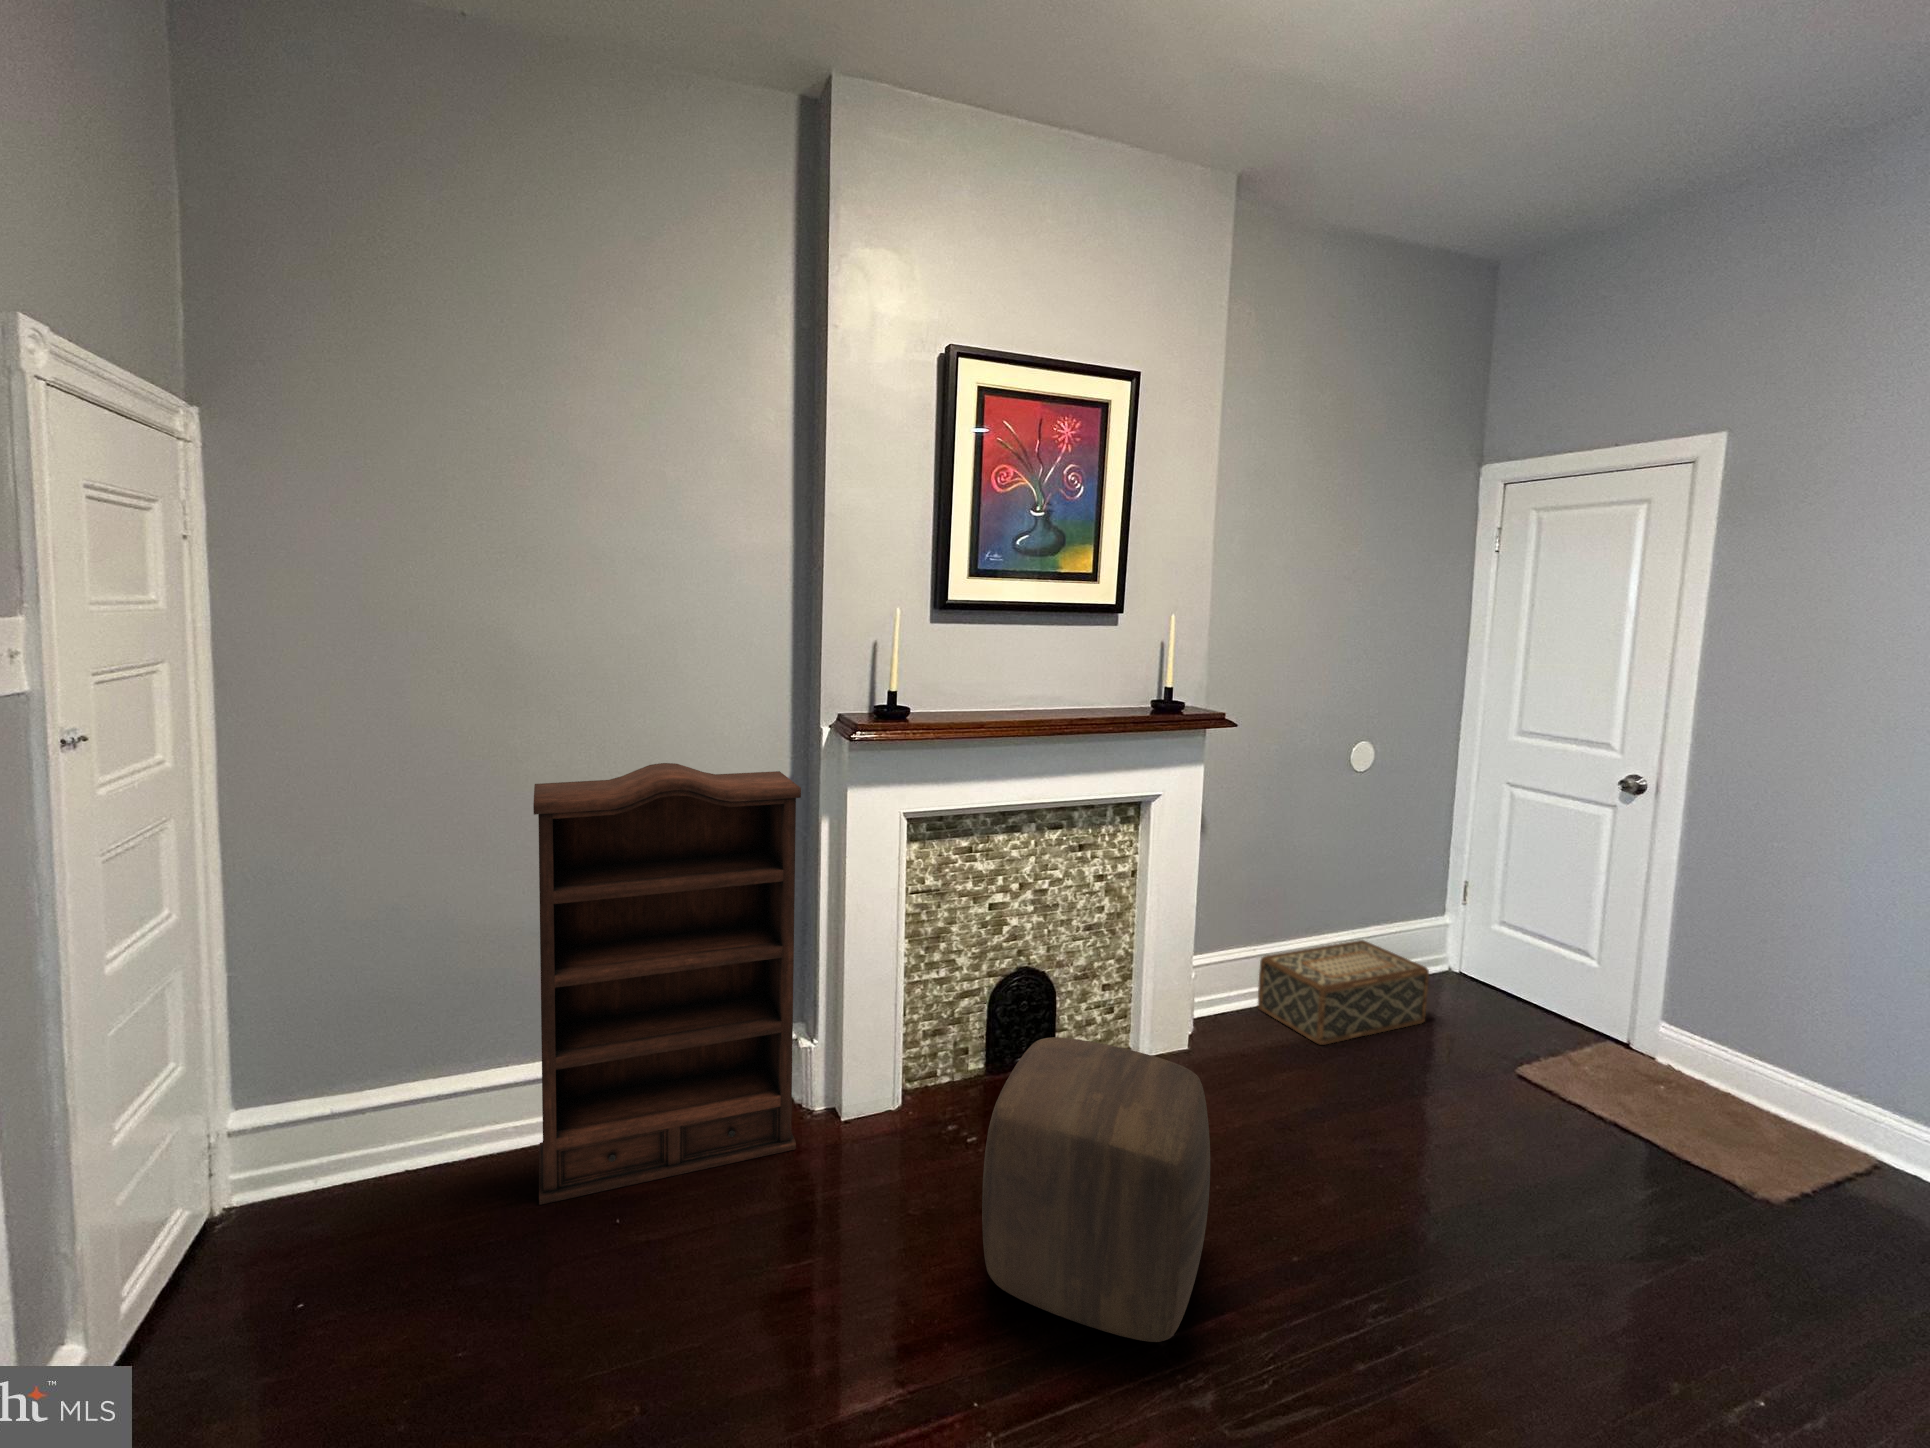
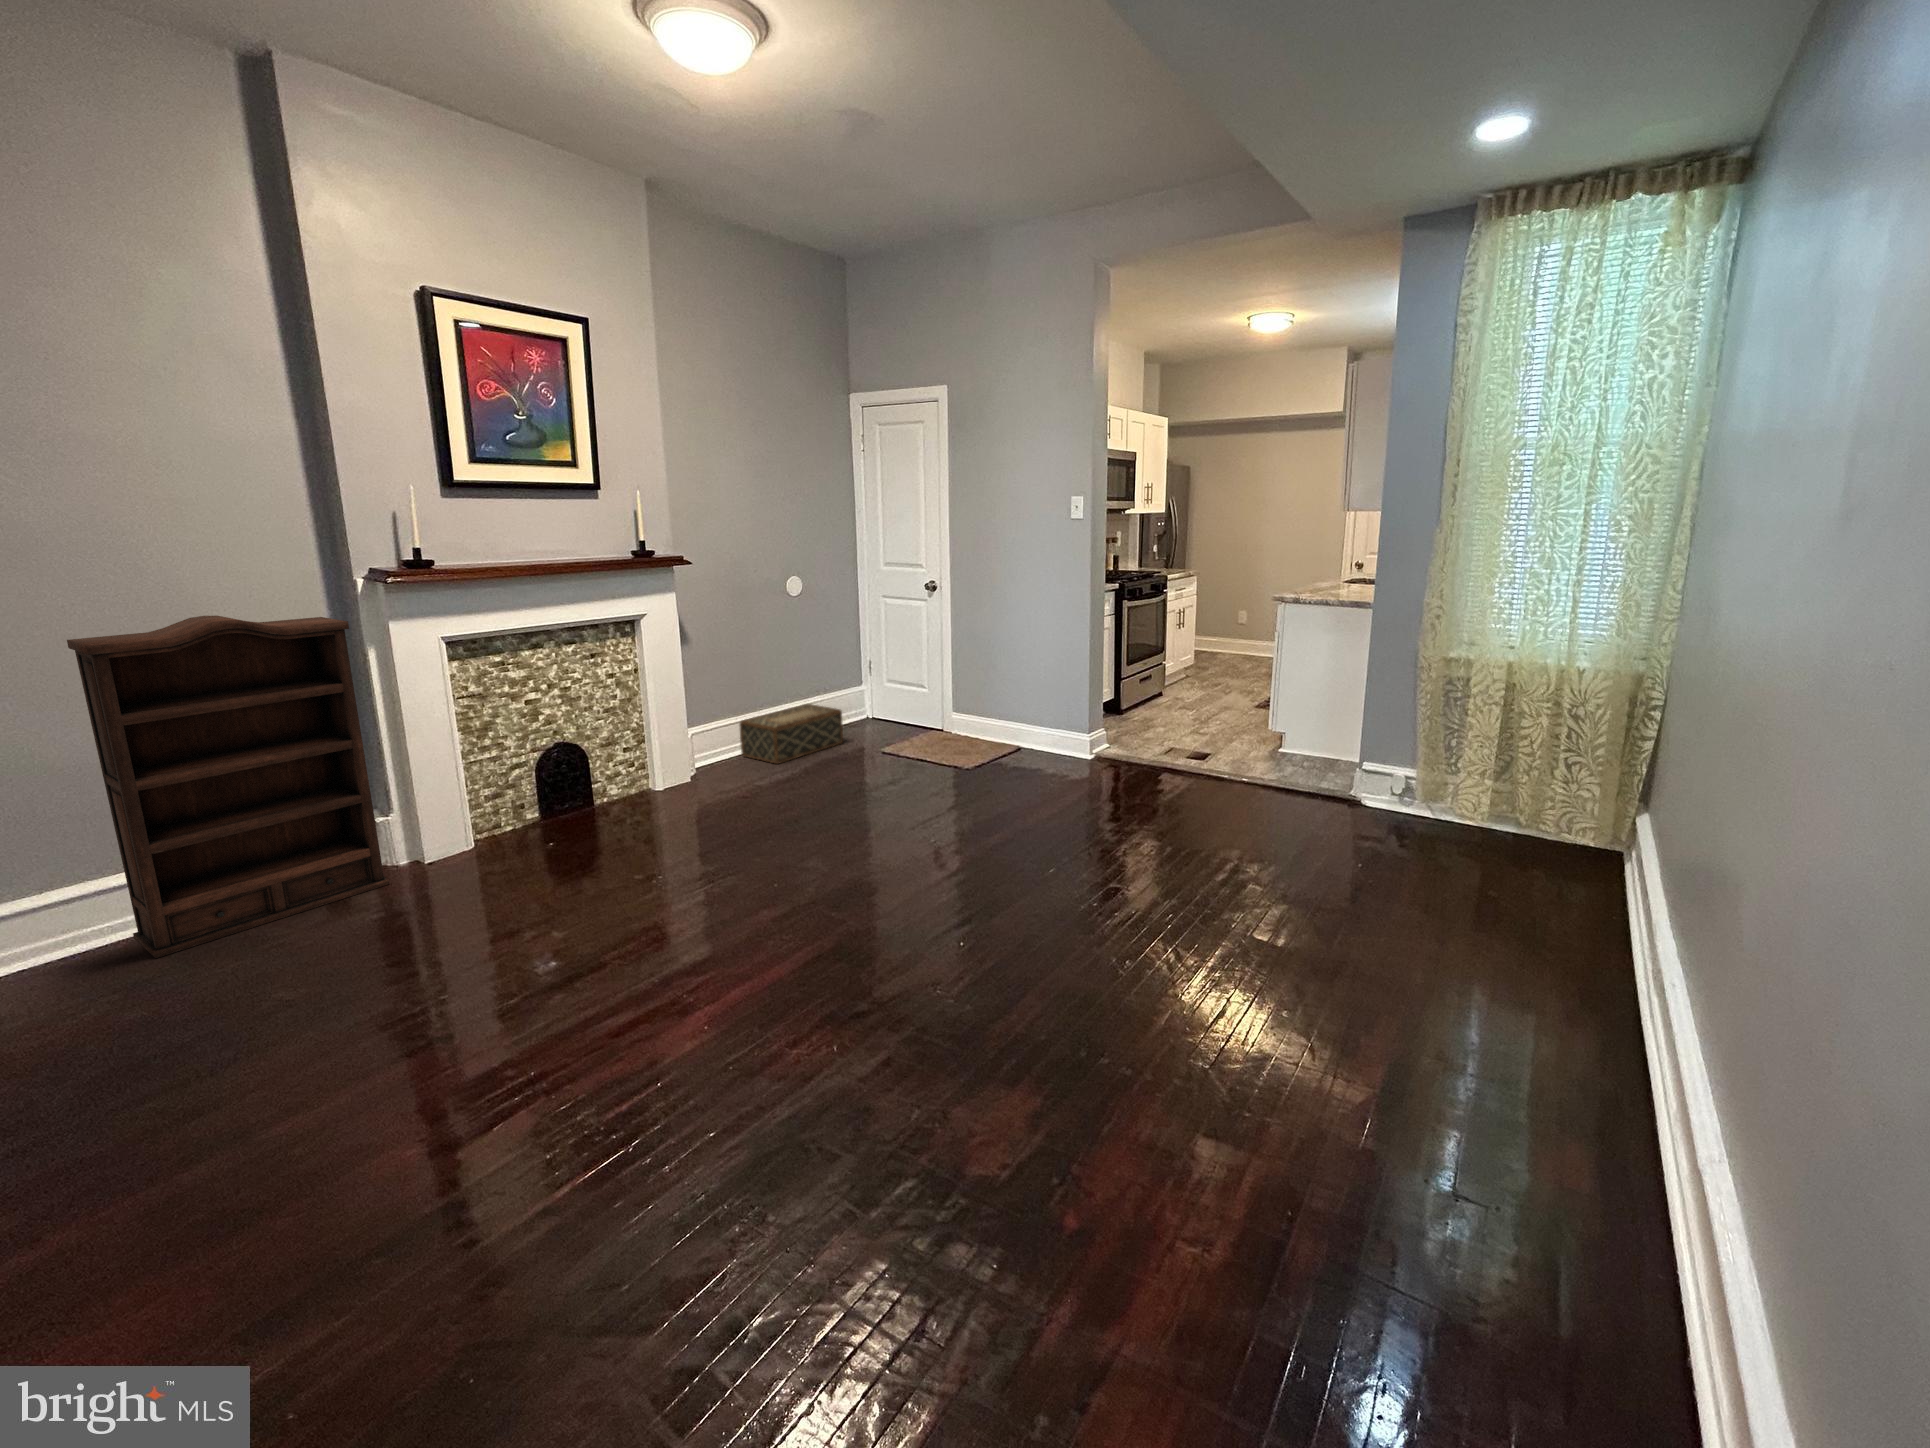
ottoman: present [982,1037,1210,1342] -> none [535,751,681,890]

